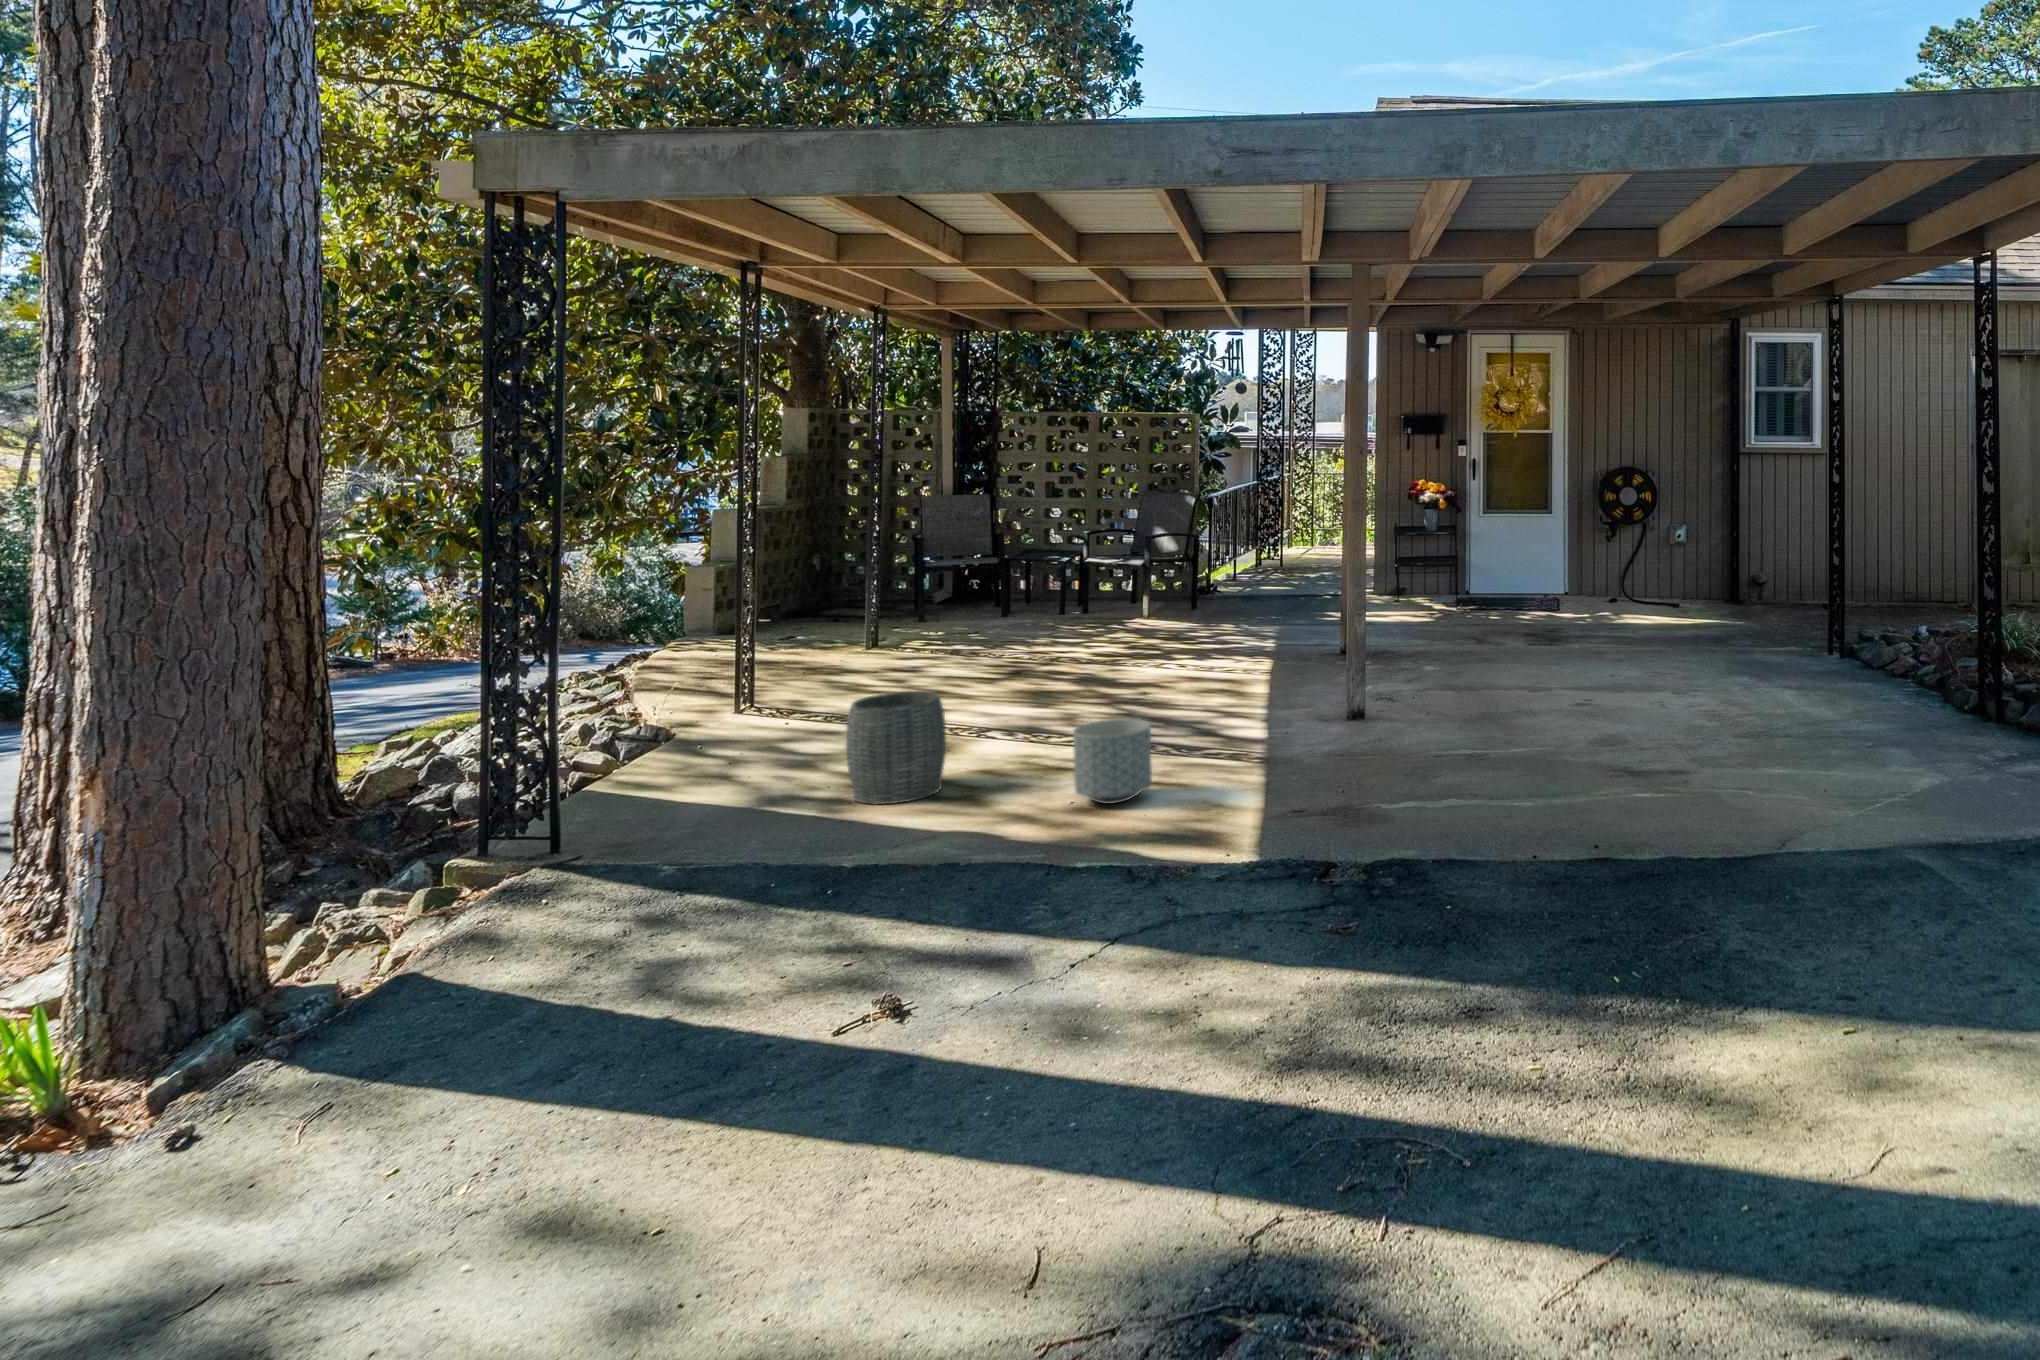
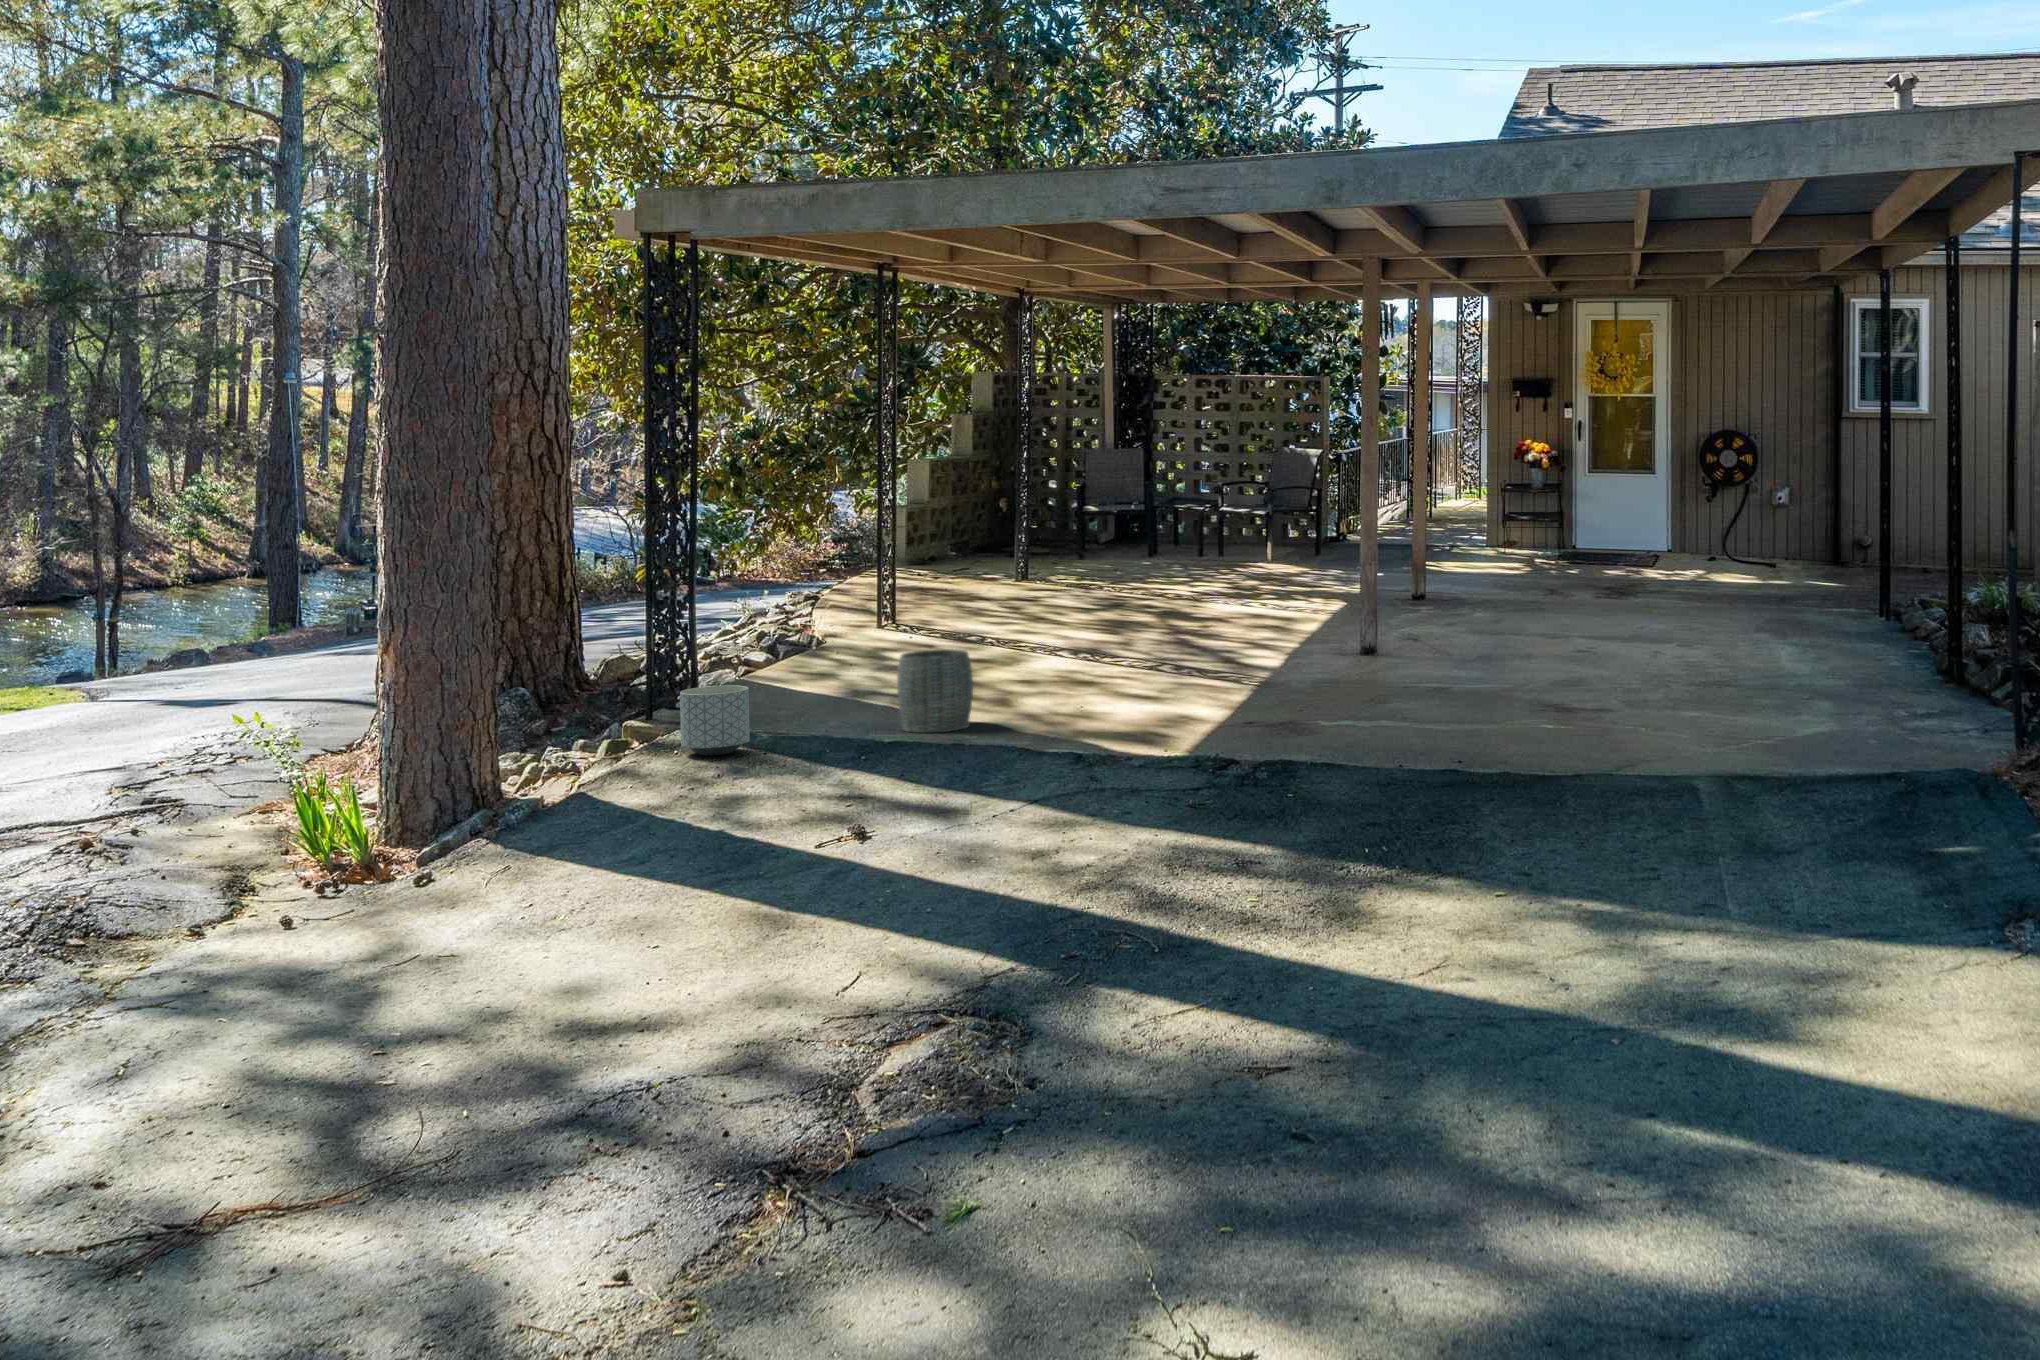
planter: present [1073,719,1152,804] -> present [680,685,750,756]

